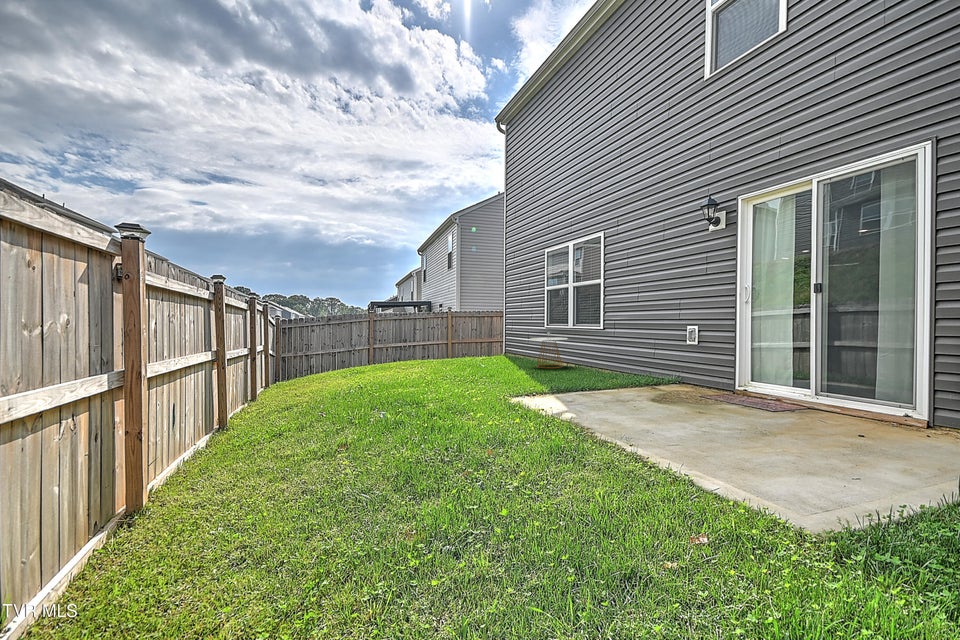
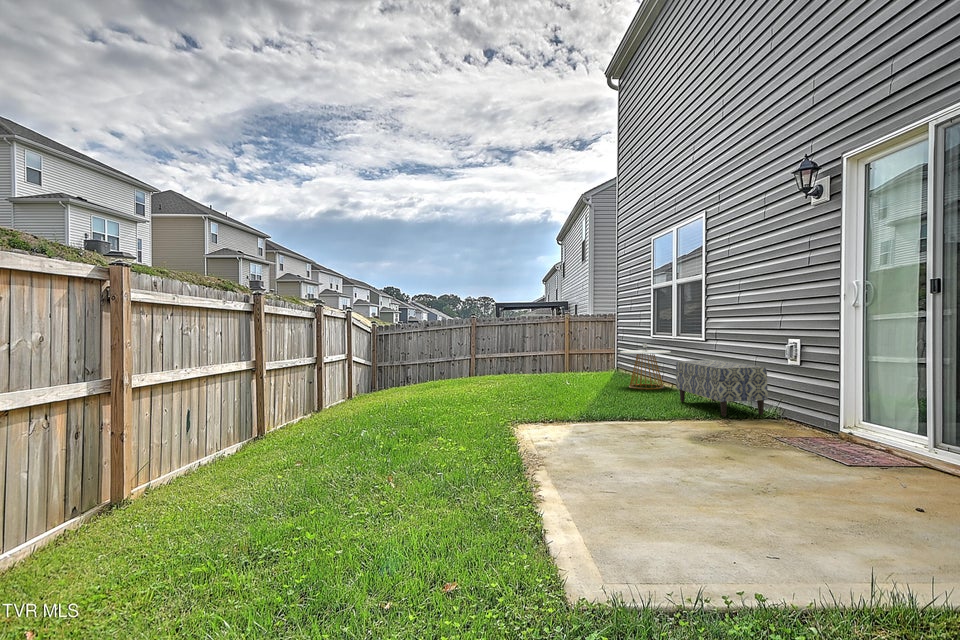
bench: none [591,343,667,385] -> present [676,360,768,416]

